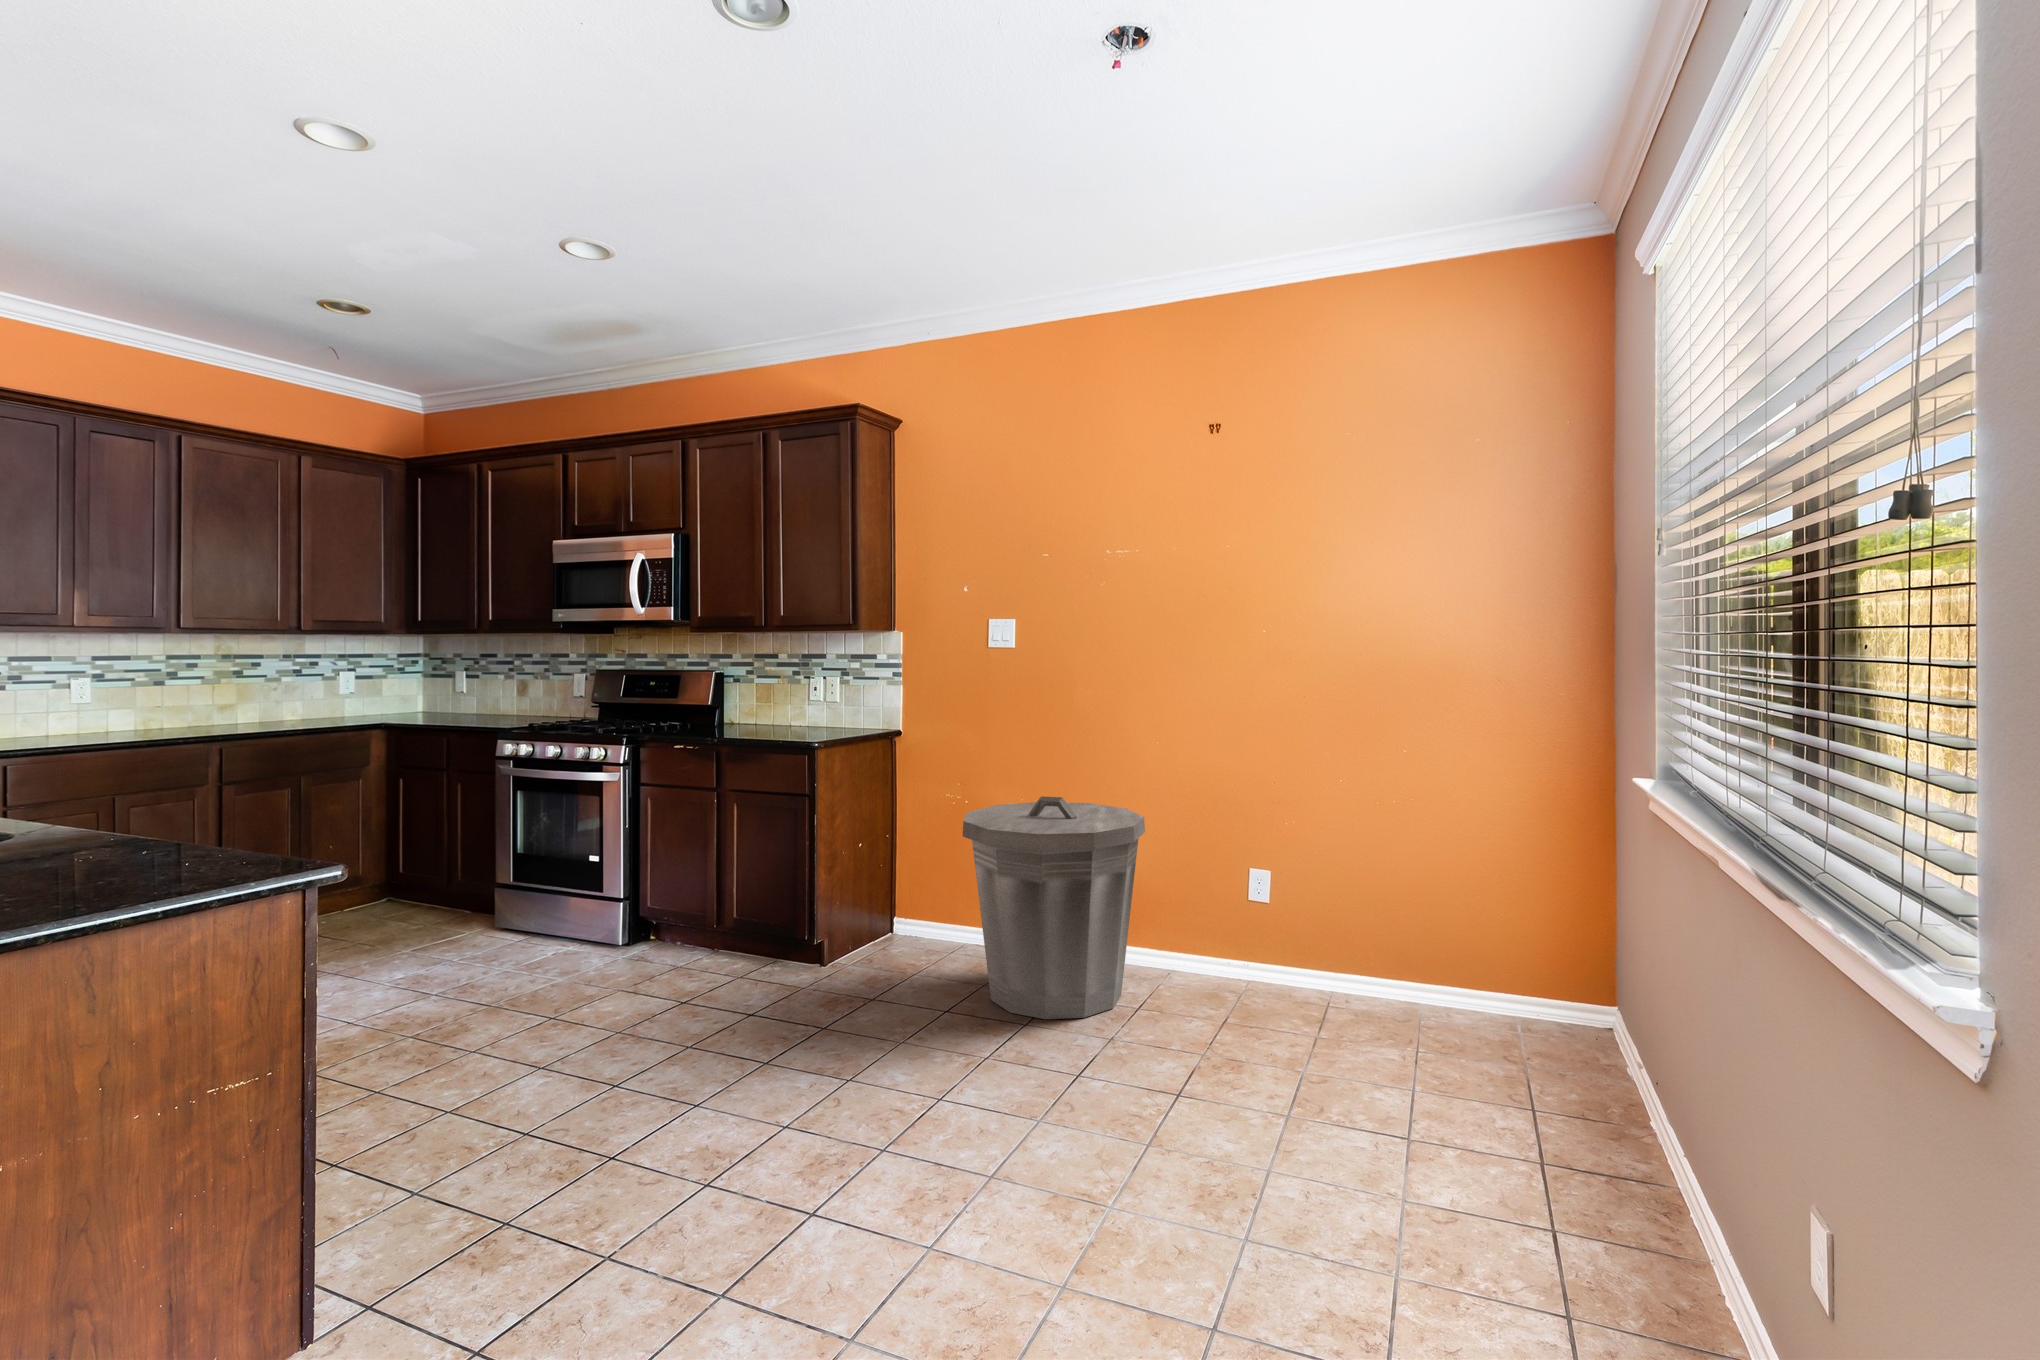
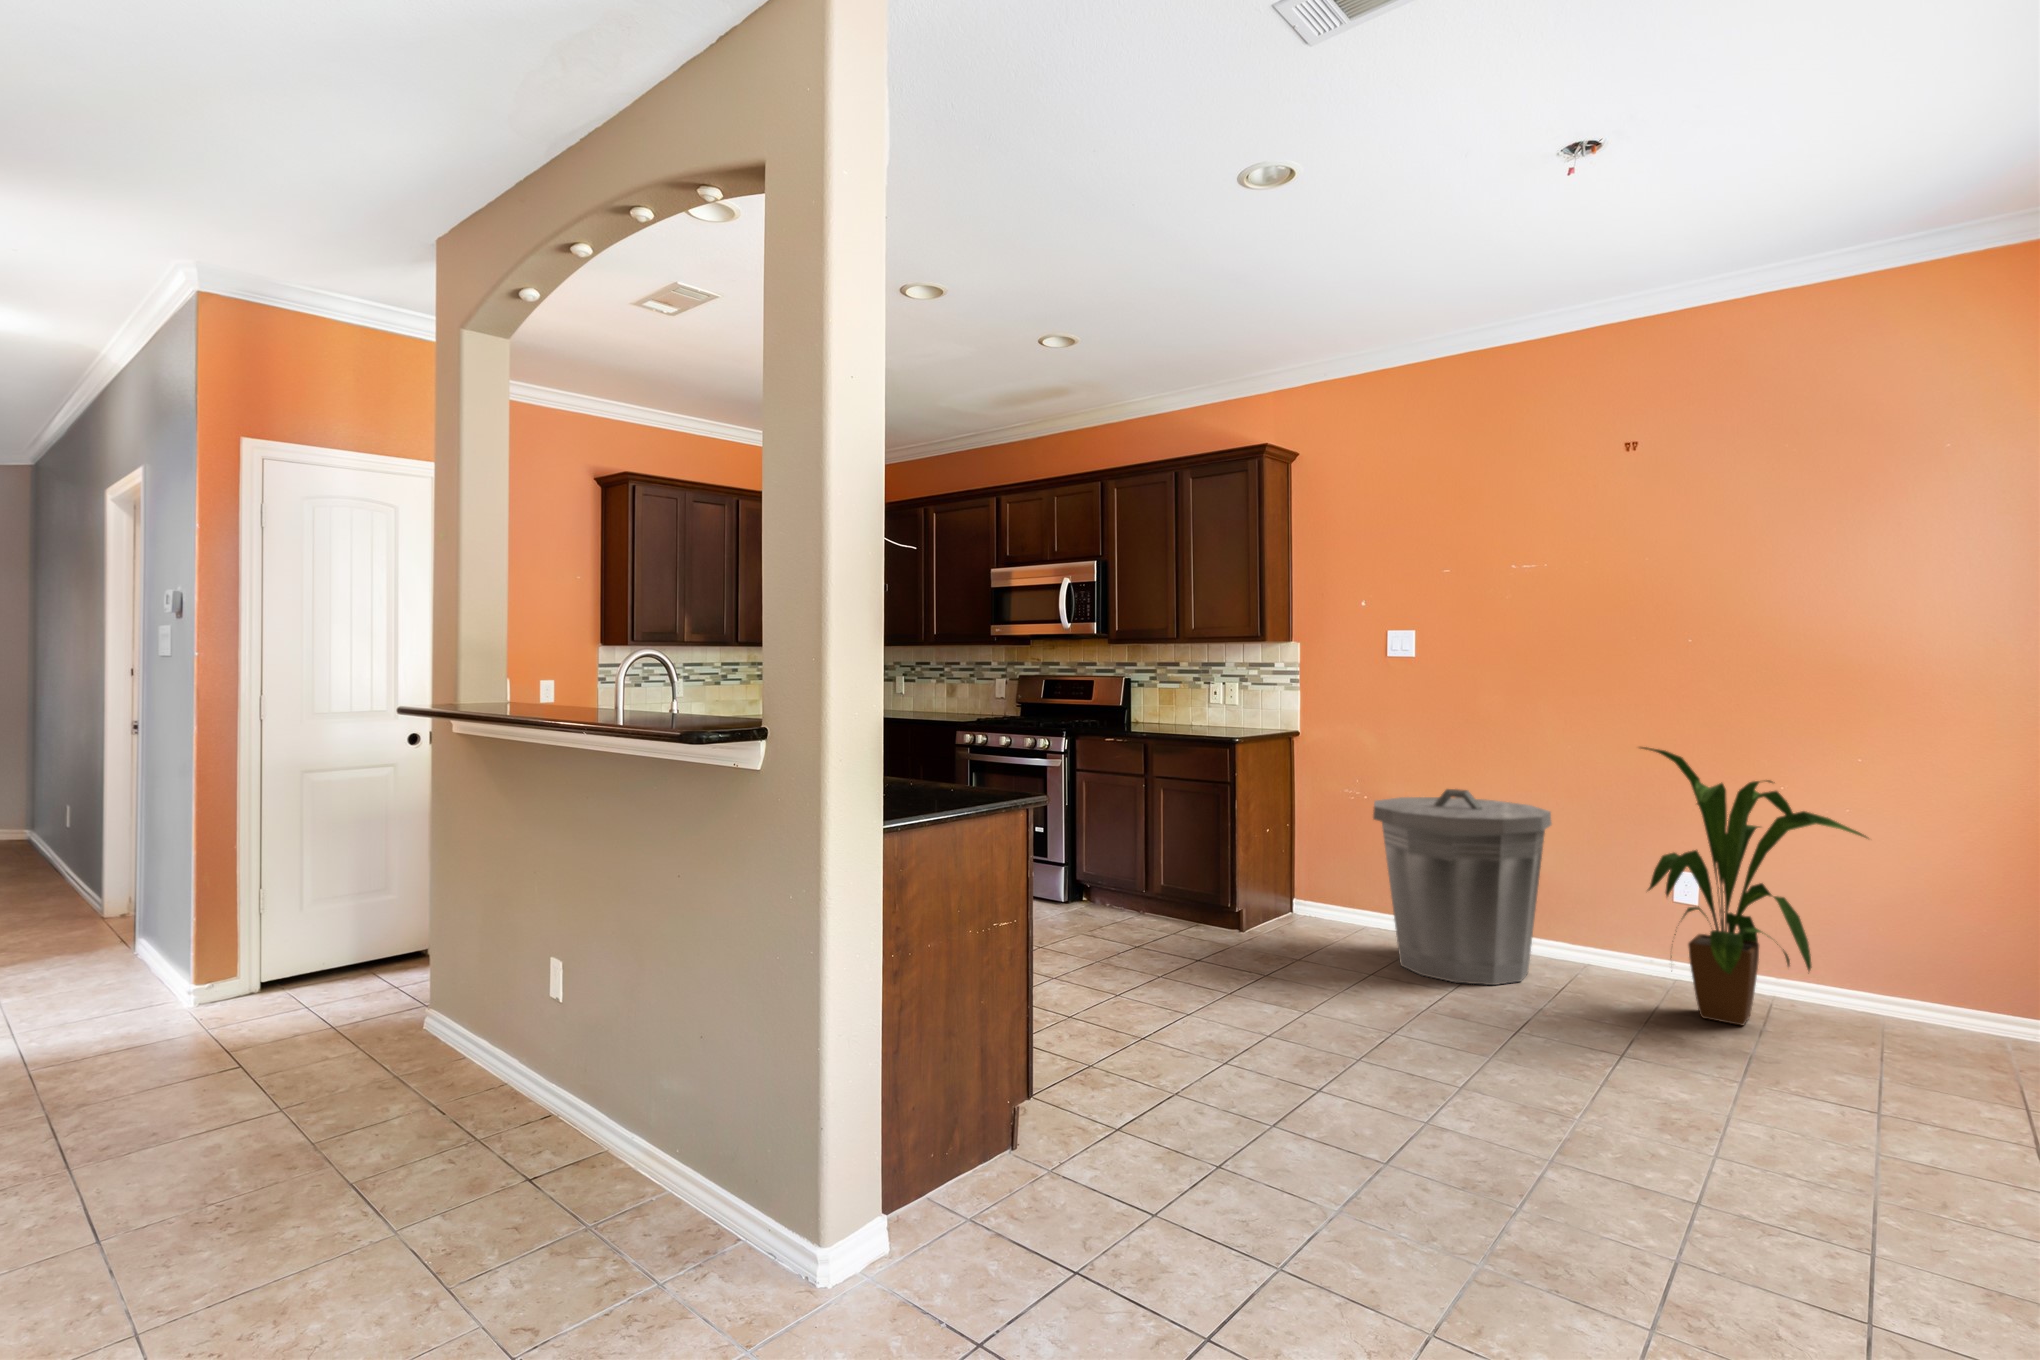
house plant: none [1225,748,1436,1044] -> present [1641,747,1867,1026]

